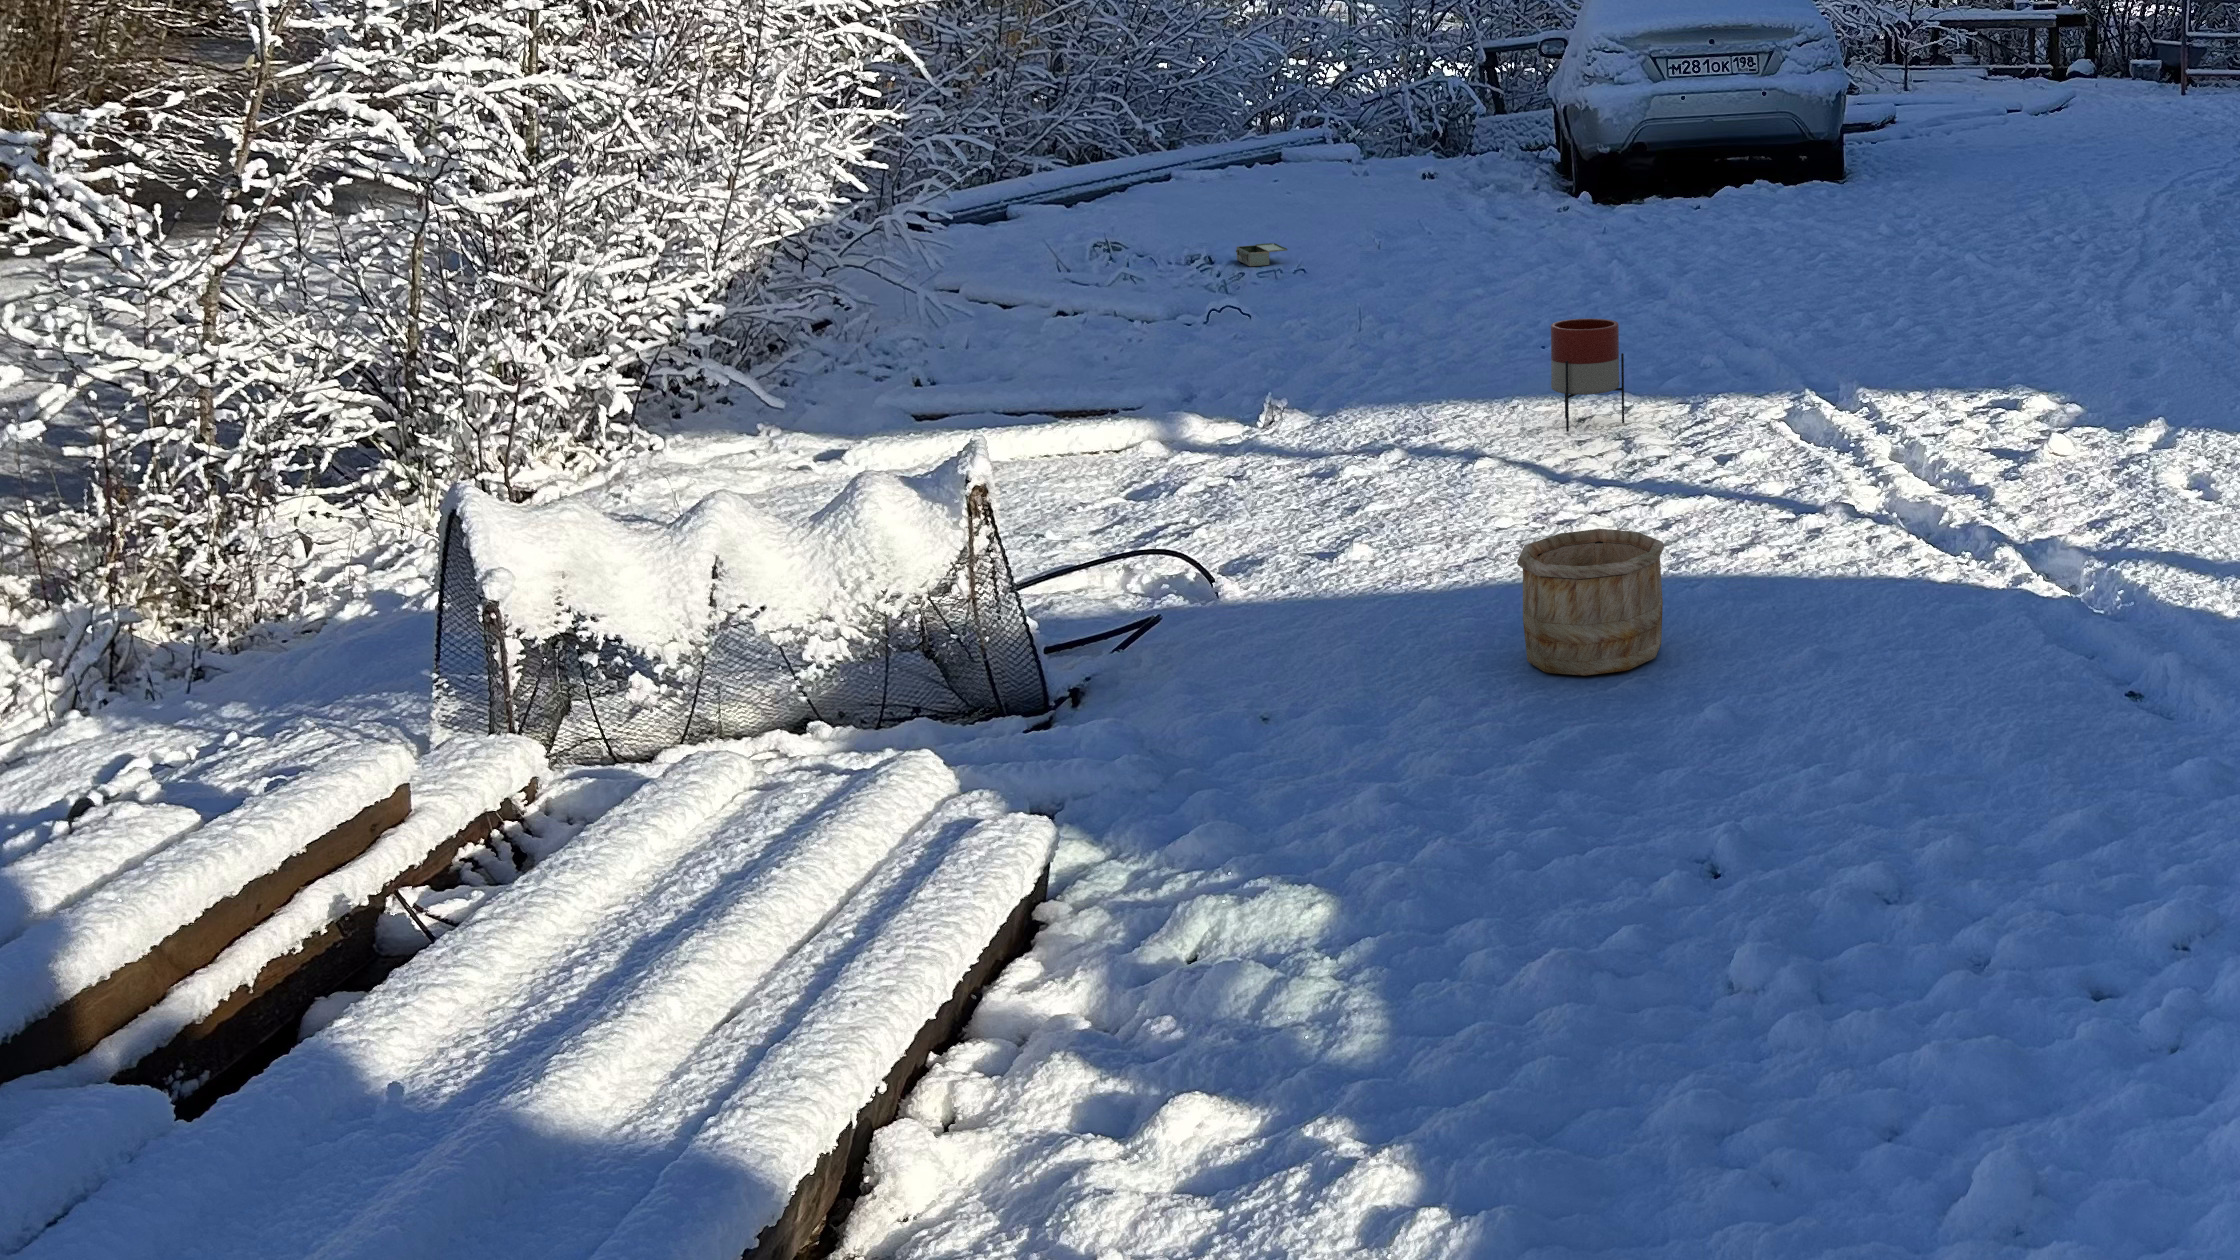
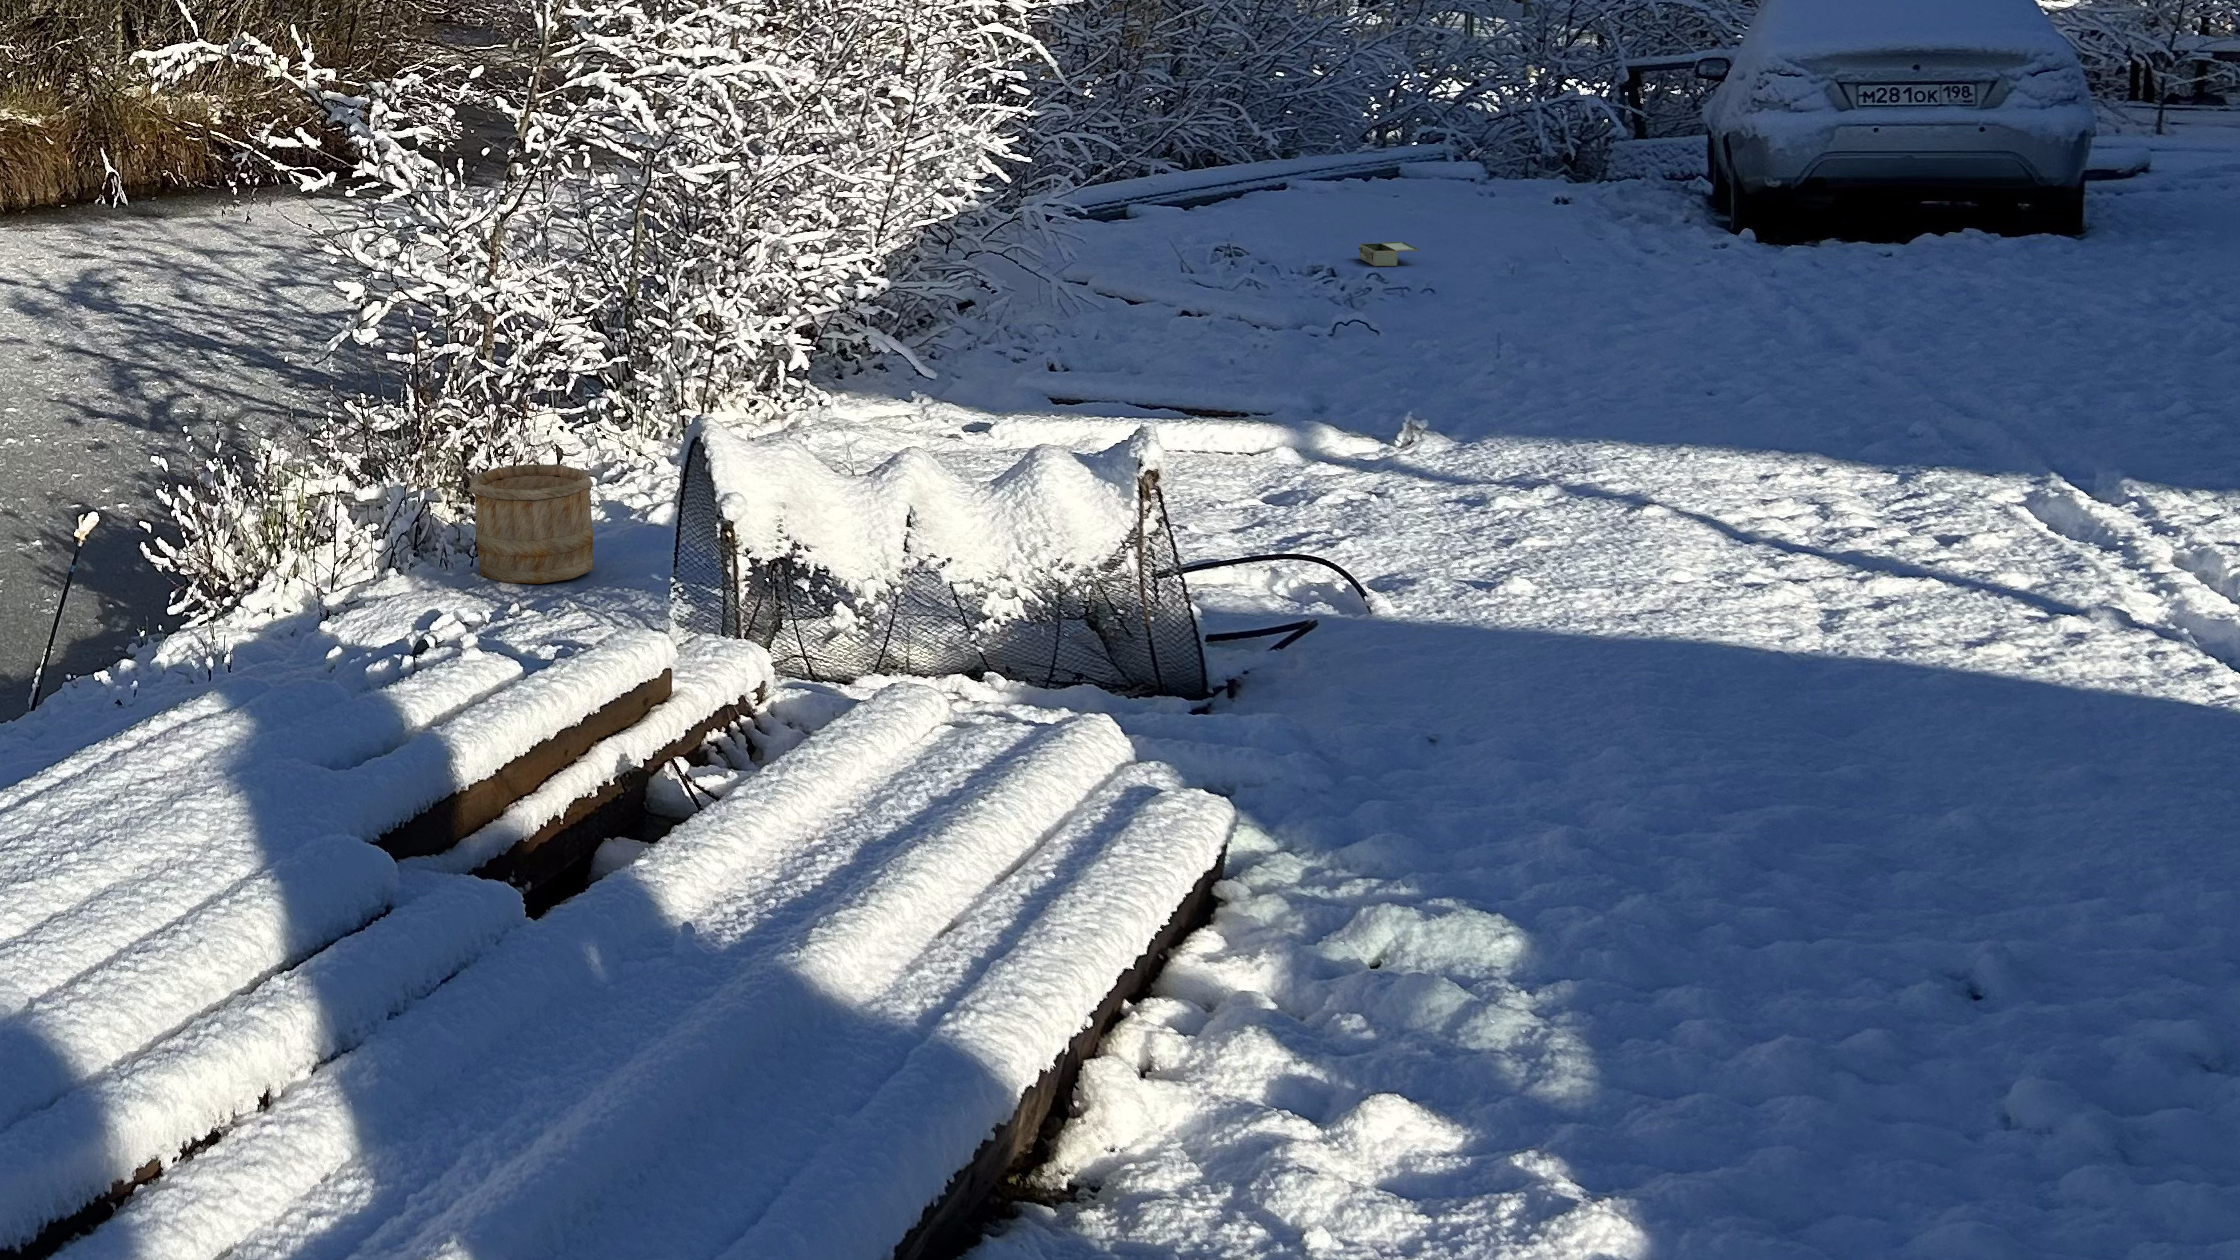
planter: present [1551,319,1624,432] -> none [1767,352,1869,485]
wooden bucket: present [1517,529,1664,676] -> present [470,464,593,584]

